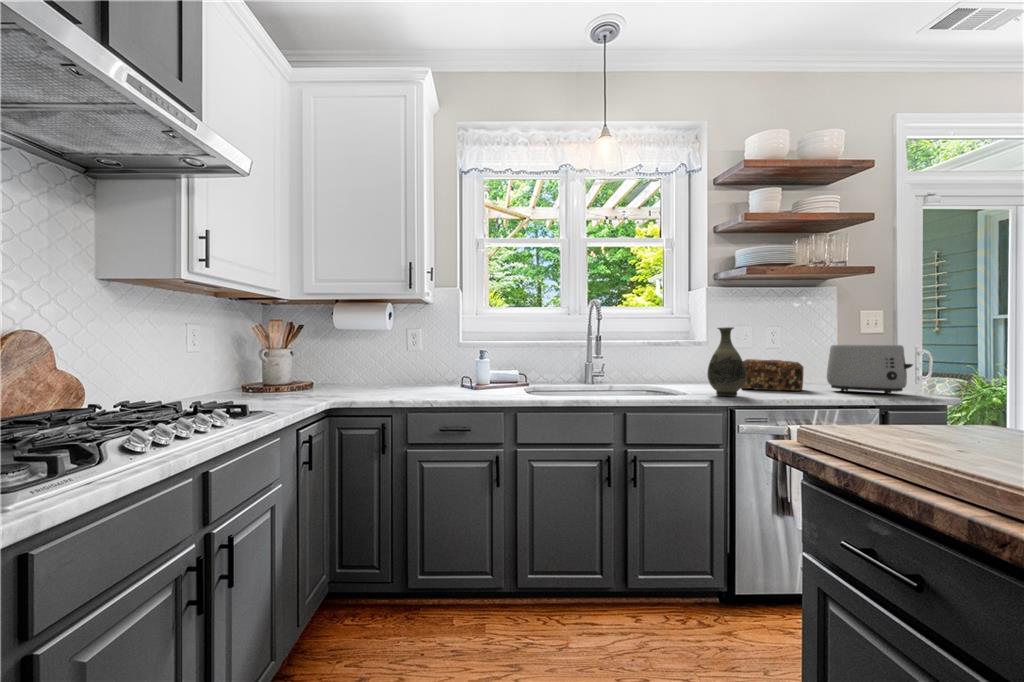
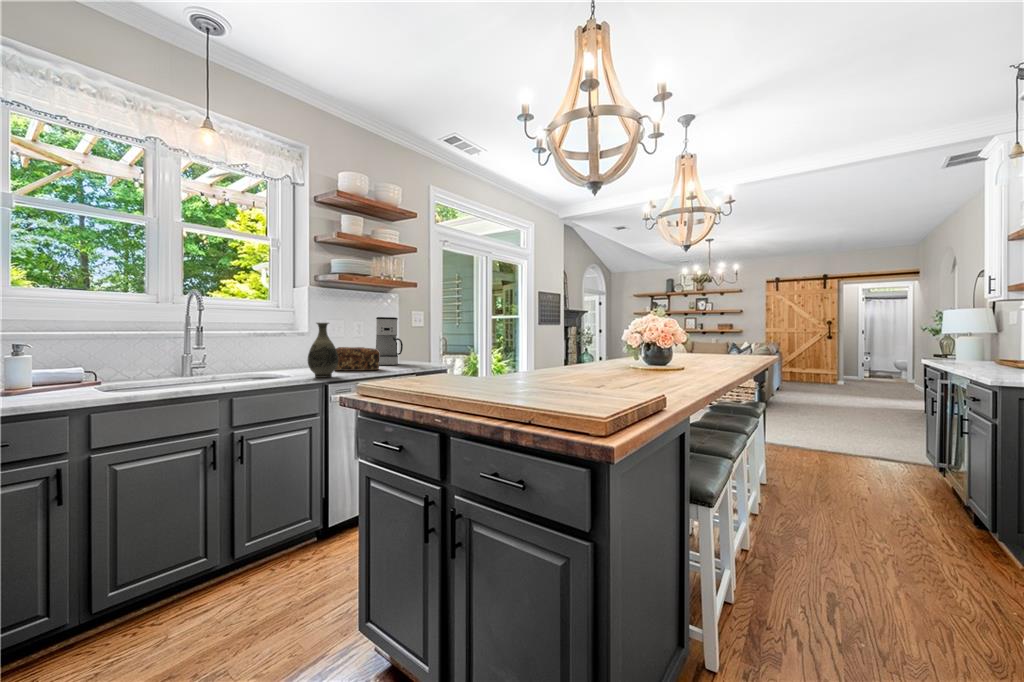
coffee maker: none [796,320,838,386] -> present [376,317,403,365]
toaster: present [827,345,913,395] -> none [395,336,445,370]

